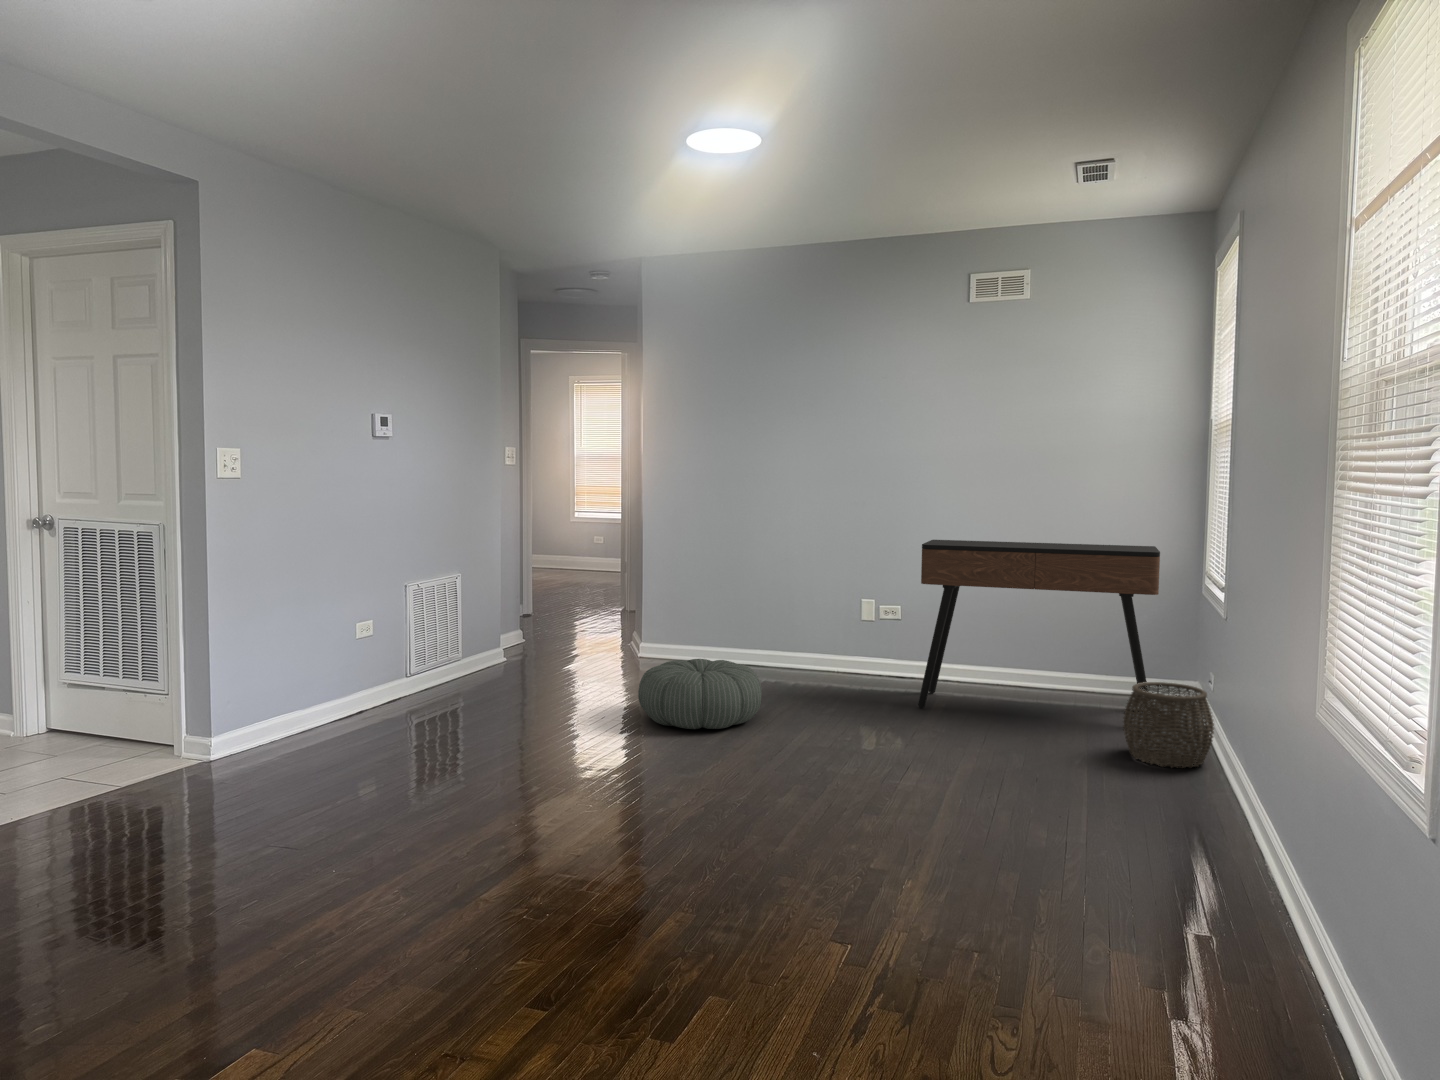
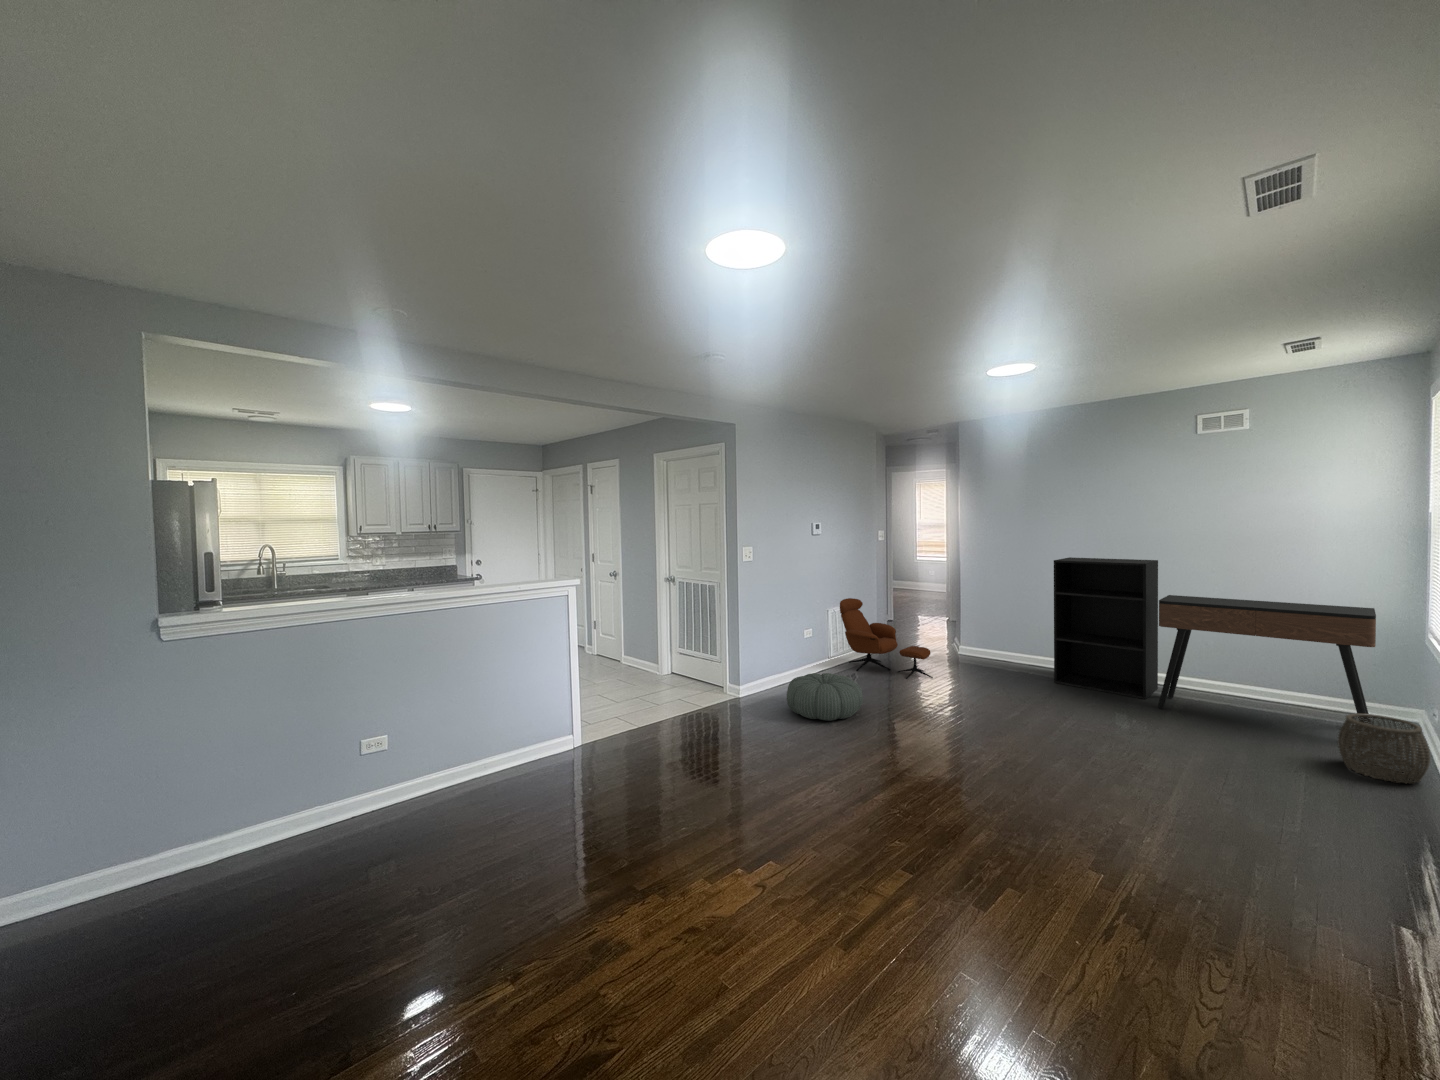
bookshelf: none [781,488,919,698] -> present [1054,557,1158,699]
lounge chair: none [432,563,597,700] -> present [840,598,933,679]
pouf: present [638,659,762,729] -> present [787,673,863,721]

